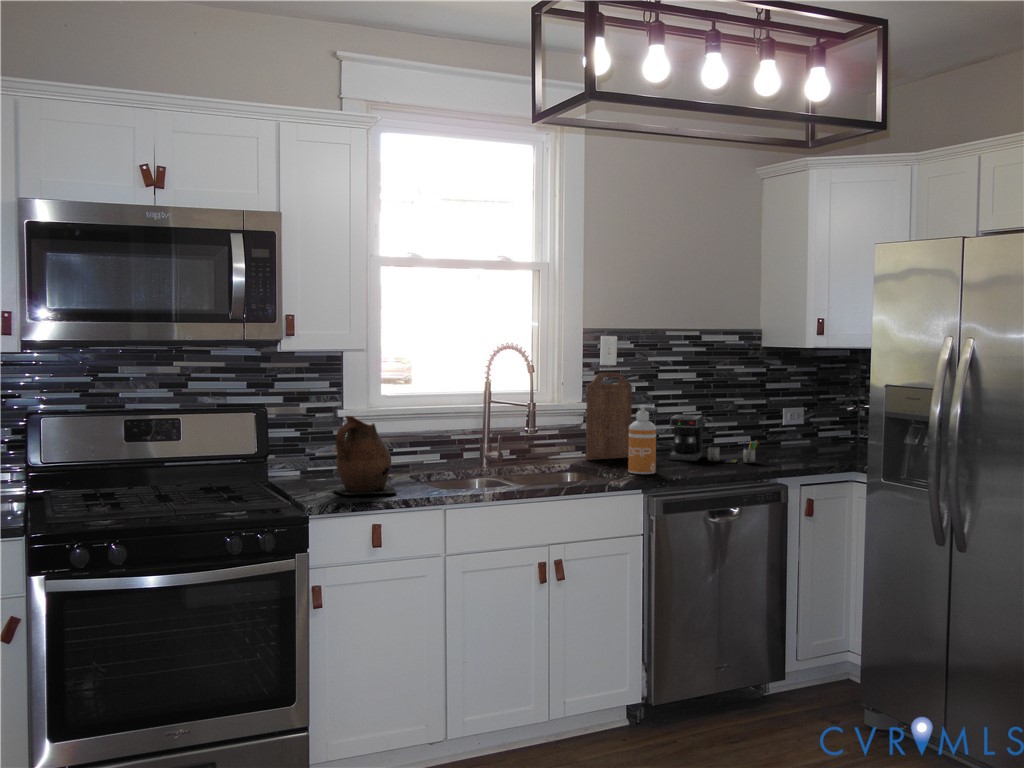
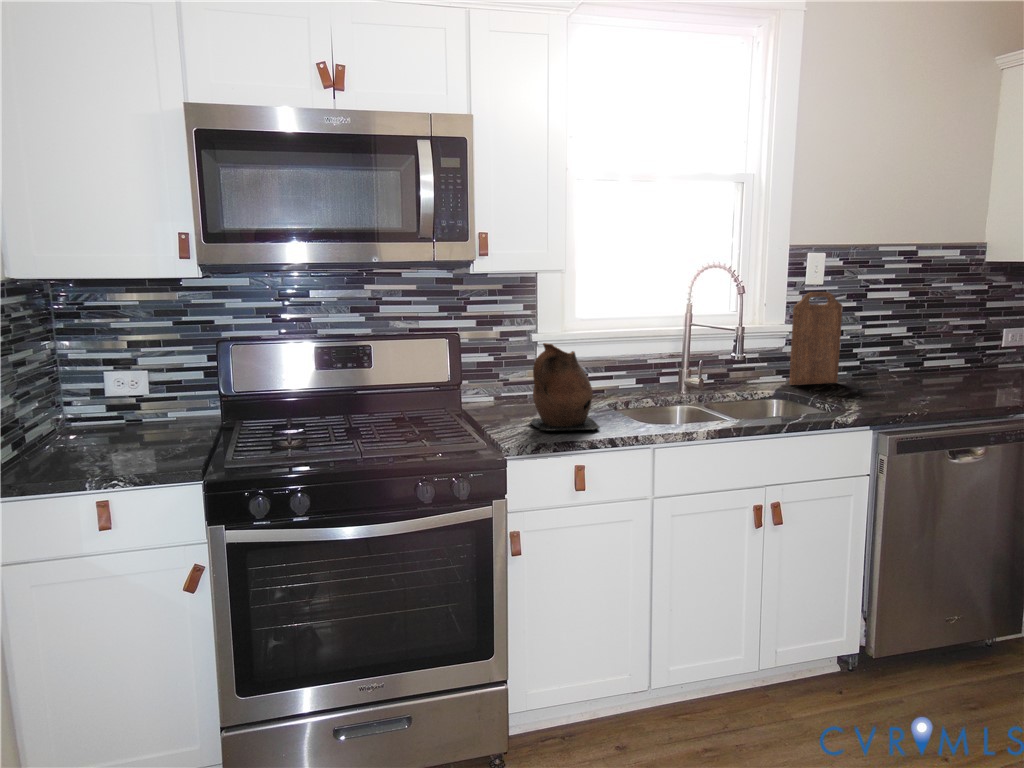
soap dispenser: present [628,405,656,474] -> none [848,329,885,406]
coffee maker: present [669,415,758,463] -> none [883,337,996,393]

